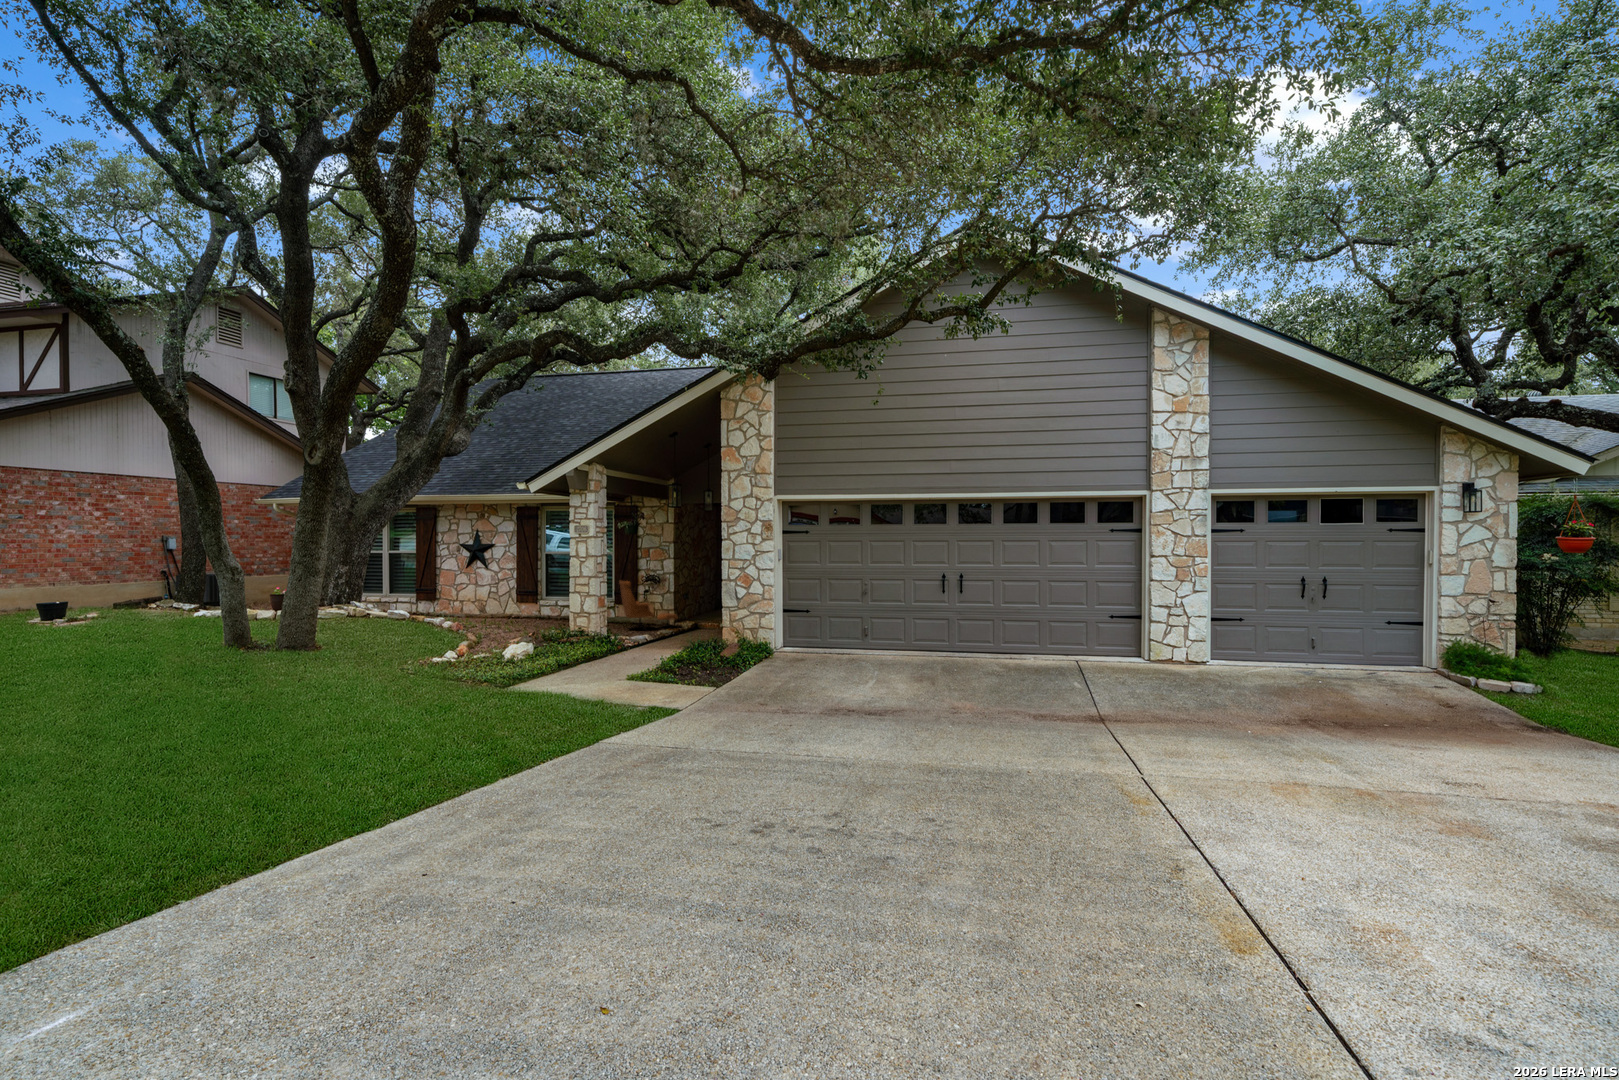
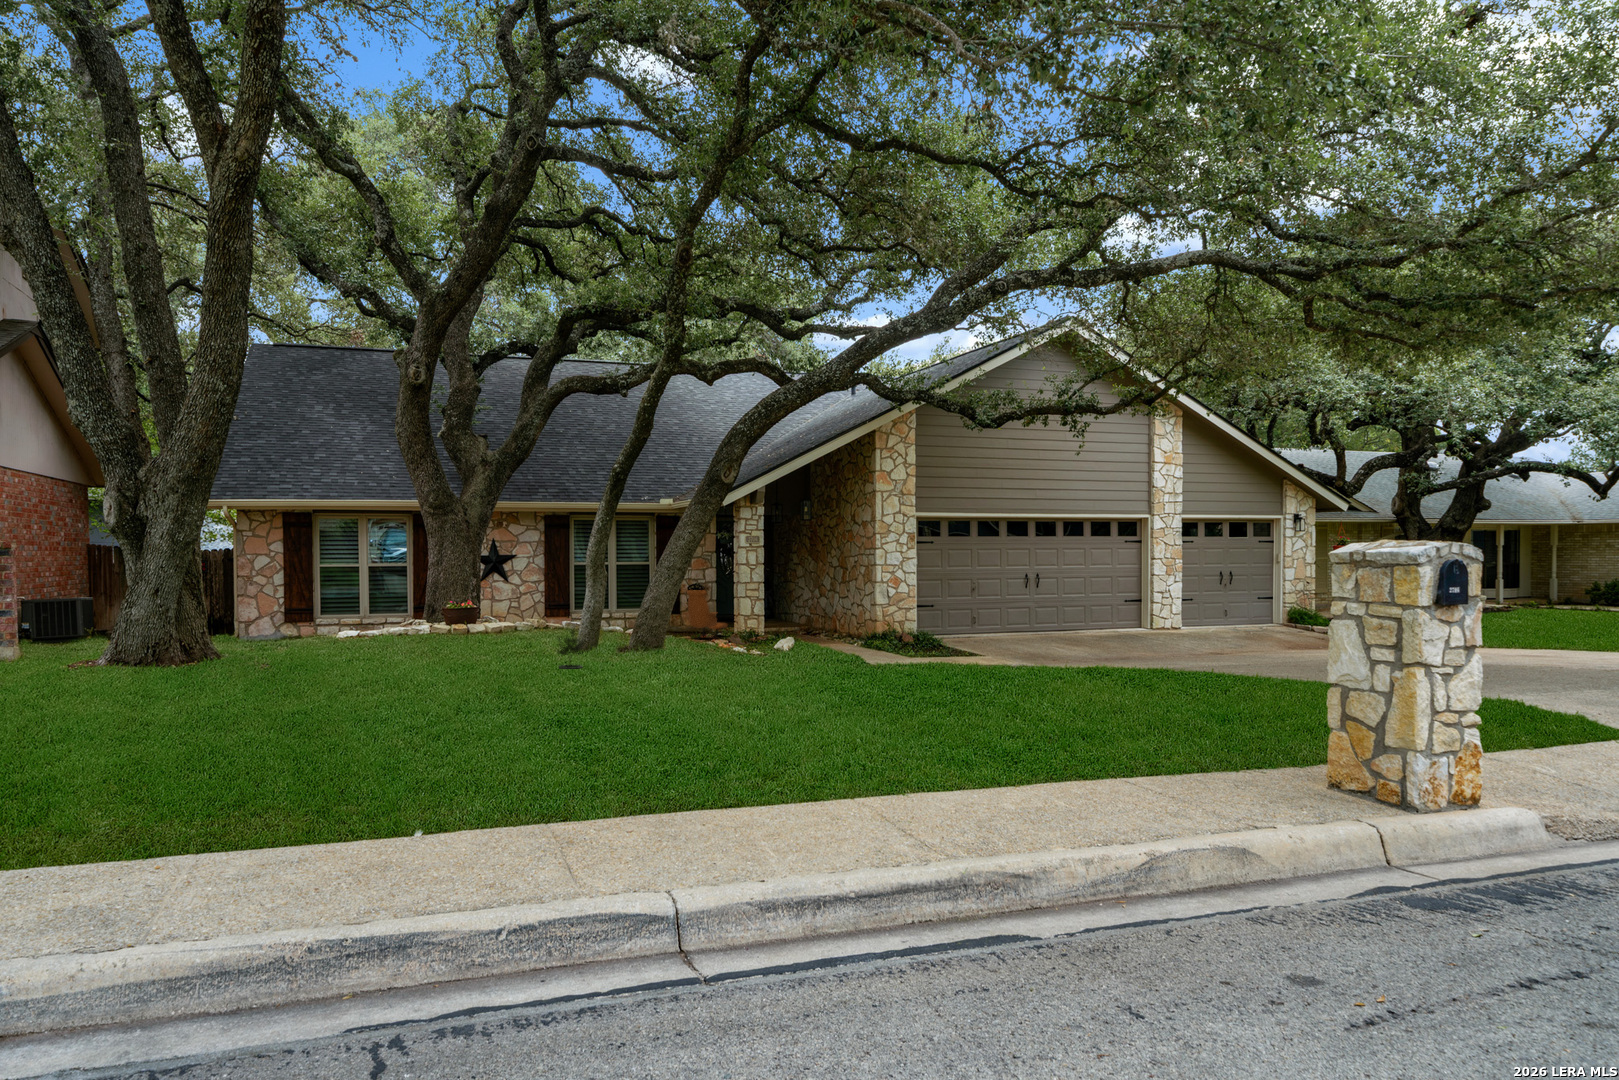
potted tree: none [314,613,349,657] -> present [557,628,585,669]

